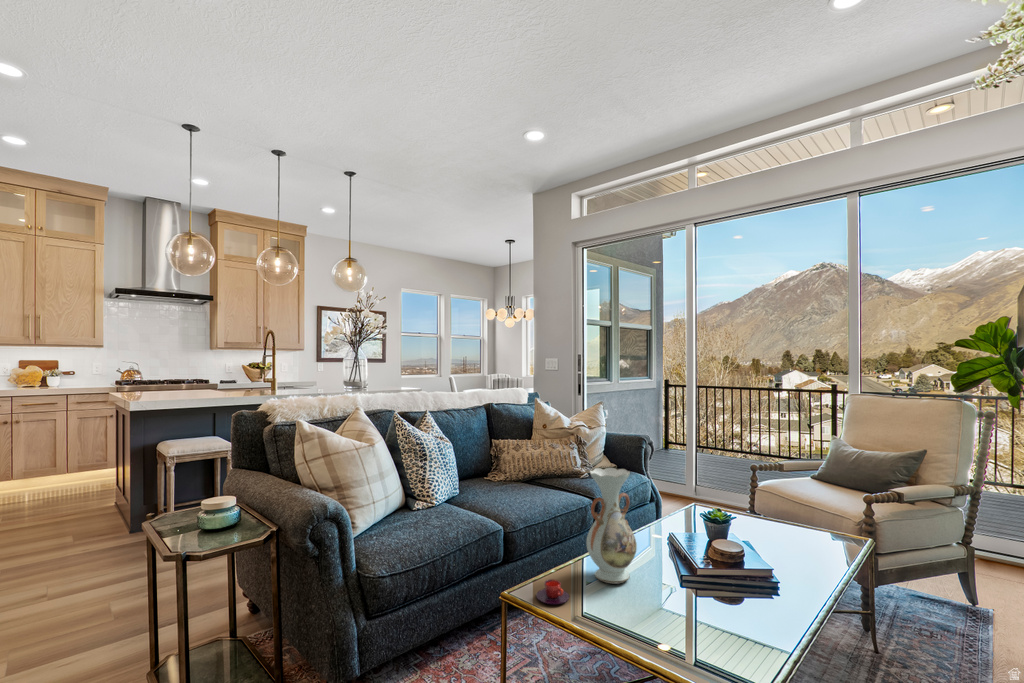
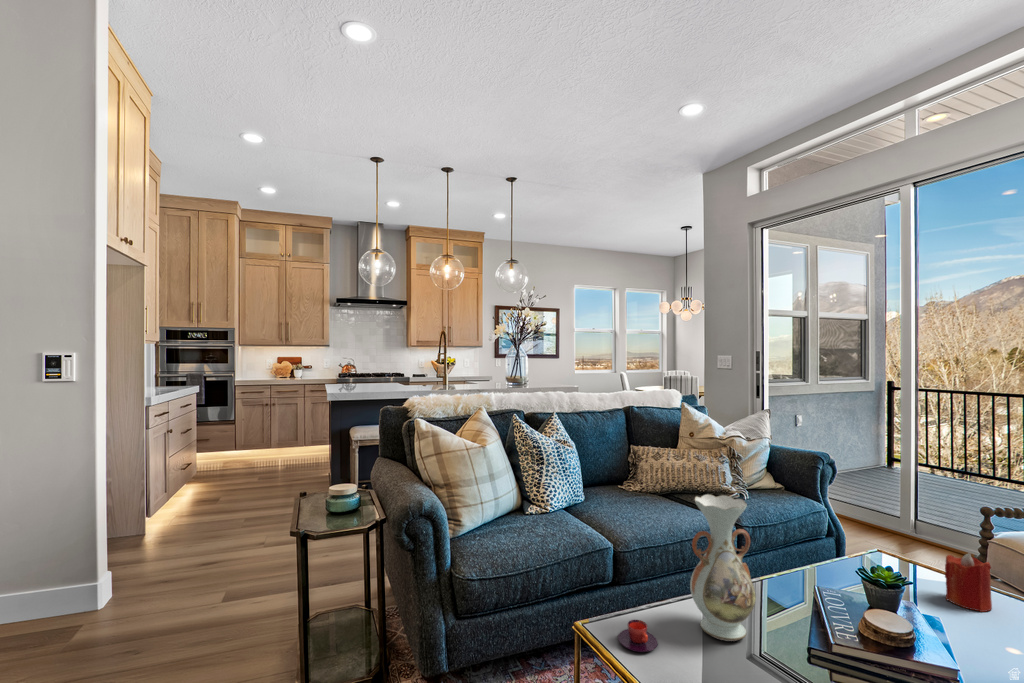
candle: none [741,495,768,535] -> present [945,553,992,612]

